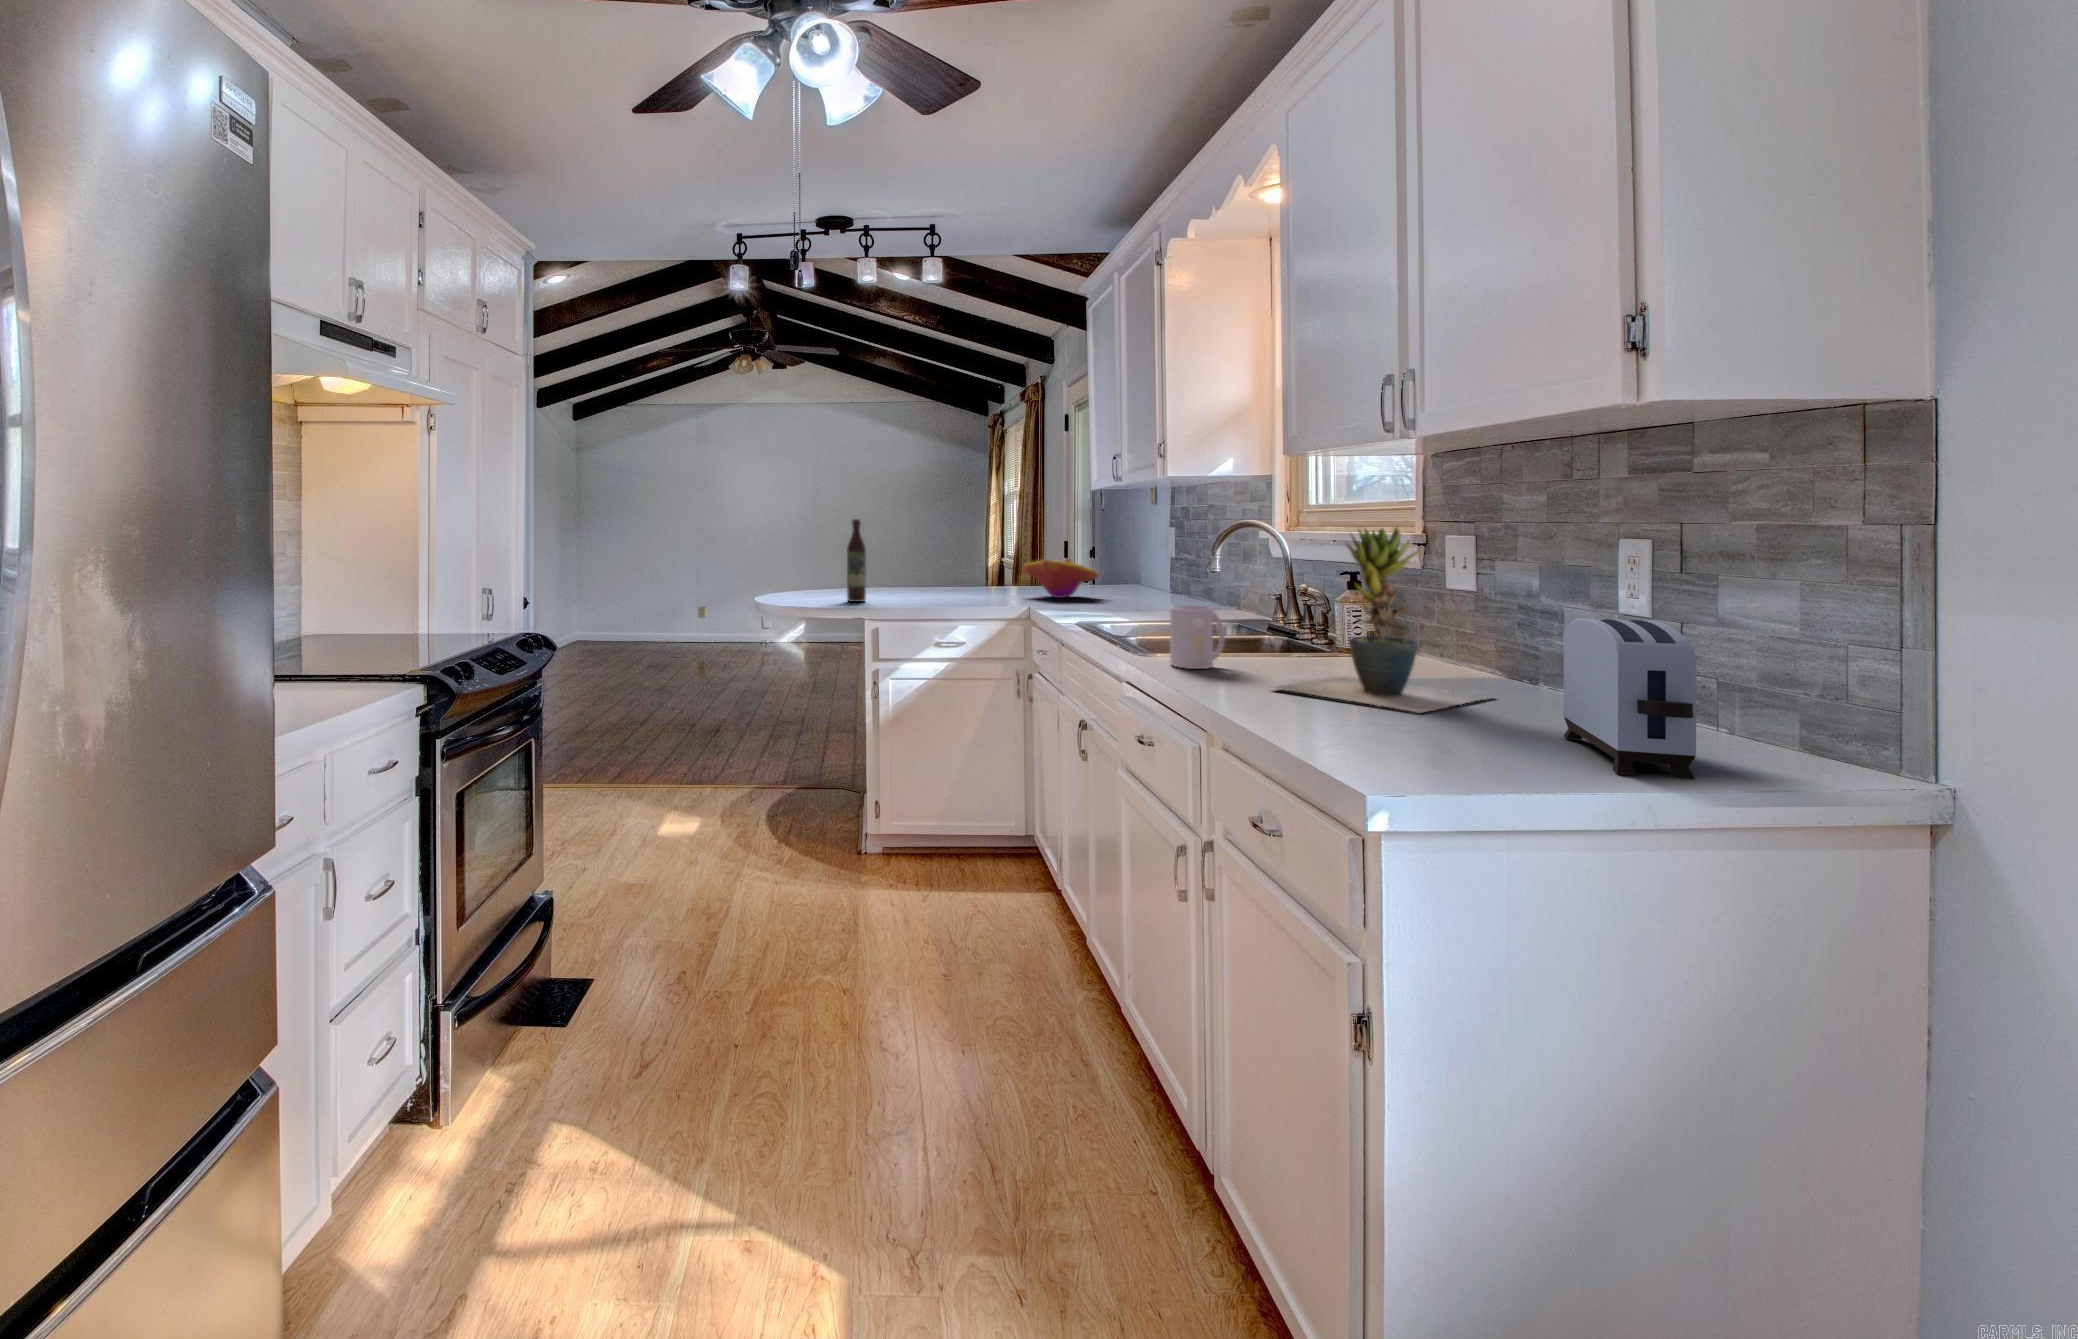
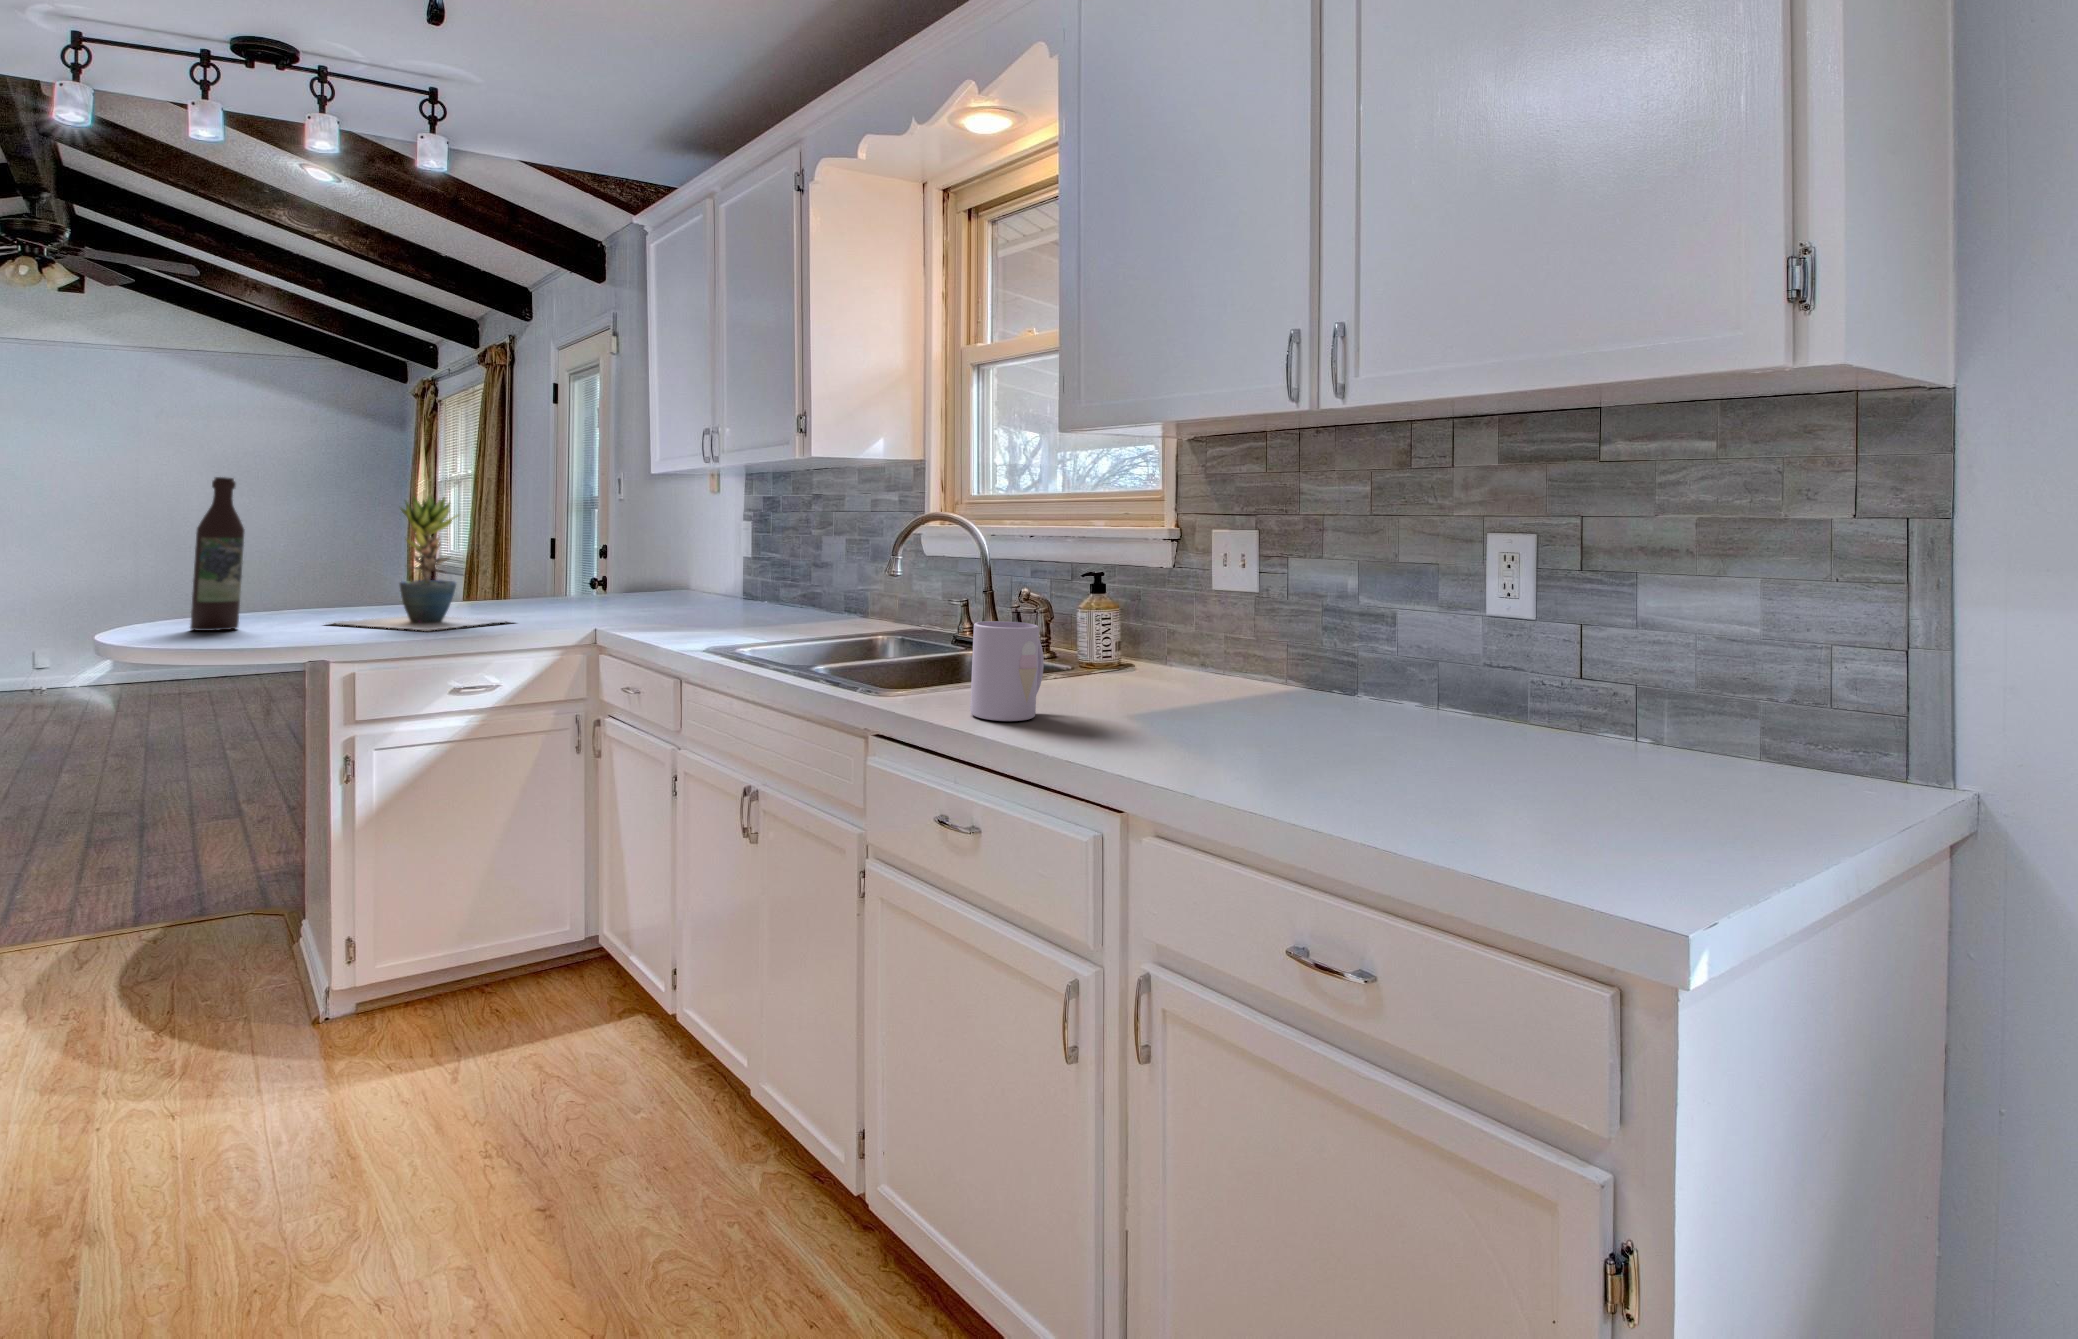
potted plant: present [1275,527,1490,713] -> present [333,496,508,630]
decorative bowl: present [1023,560,1098,598] -> none [549,558,664,611]
toaster: present [1564,618,1696,779] -> none [1583,626,1948,842]

